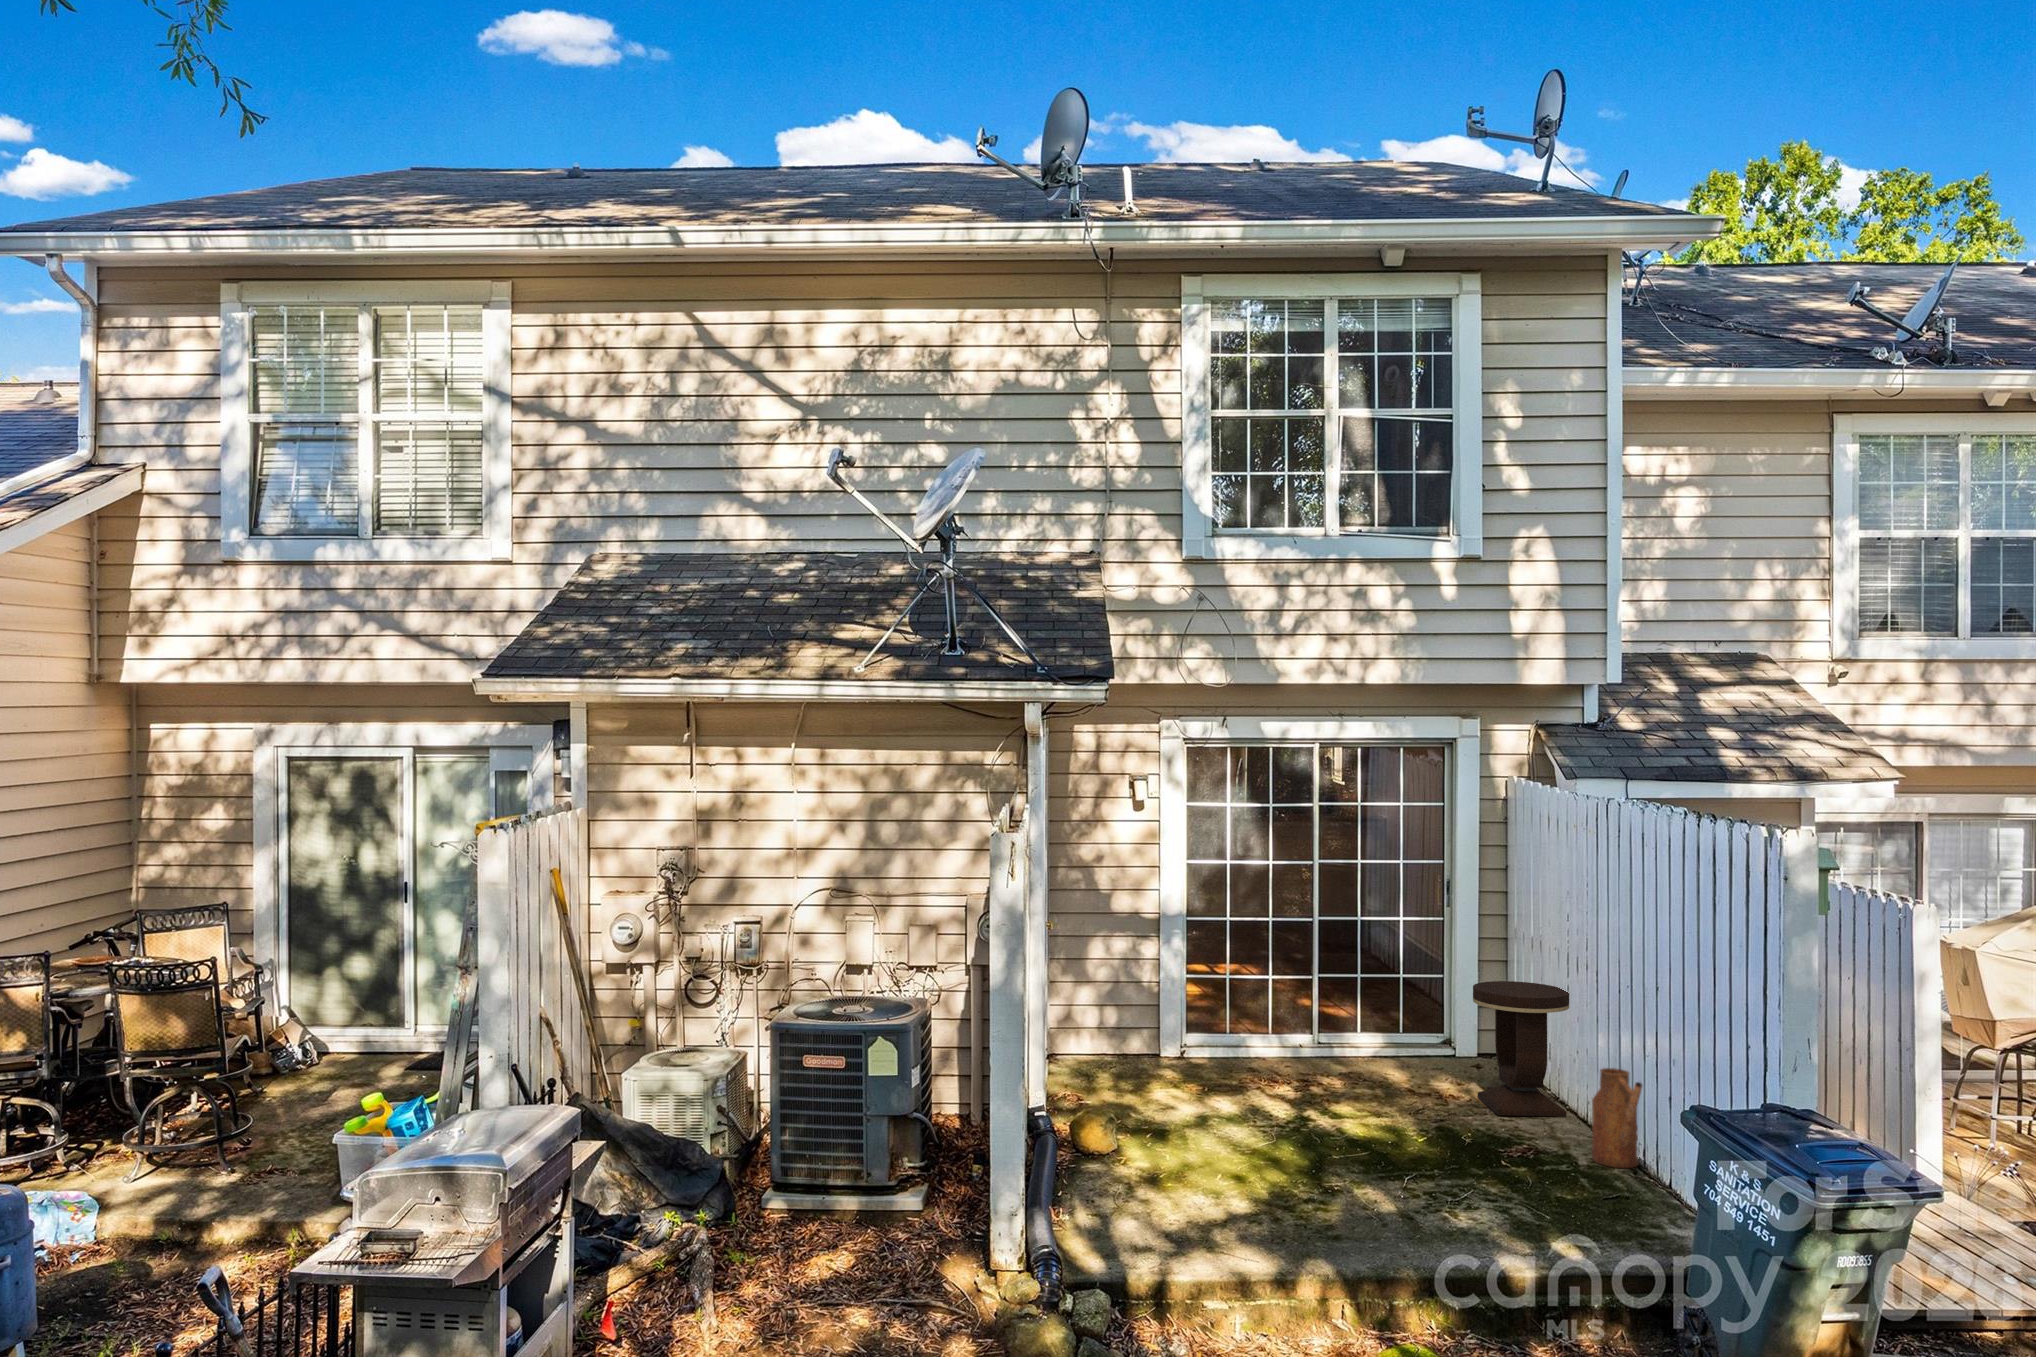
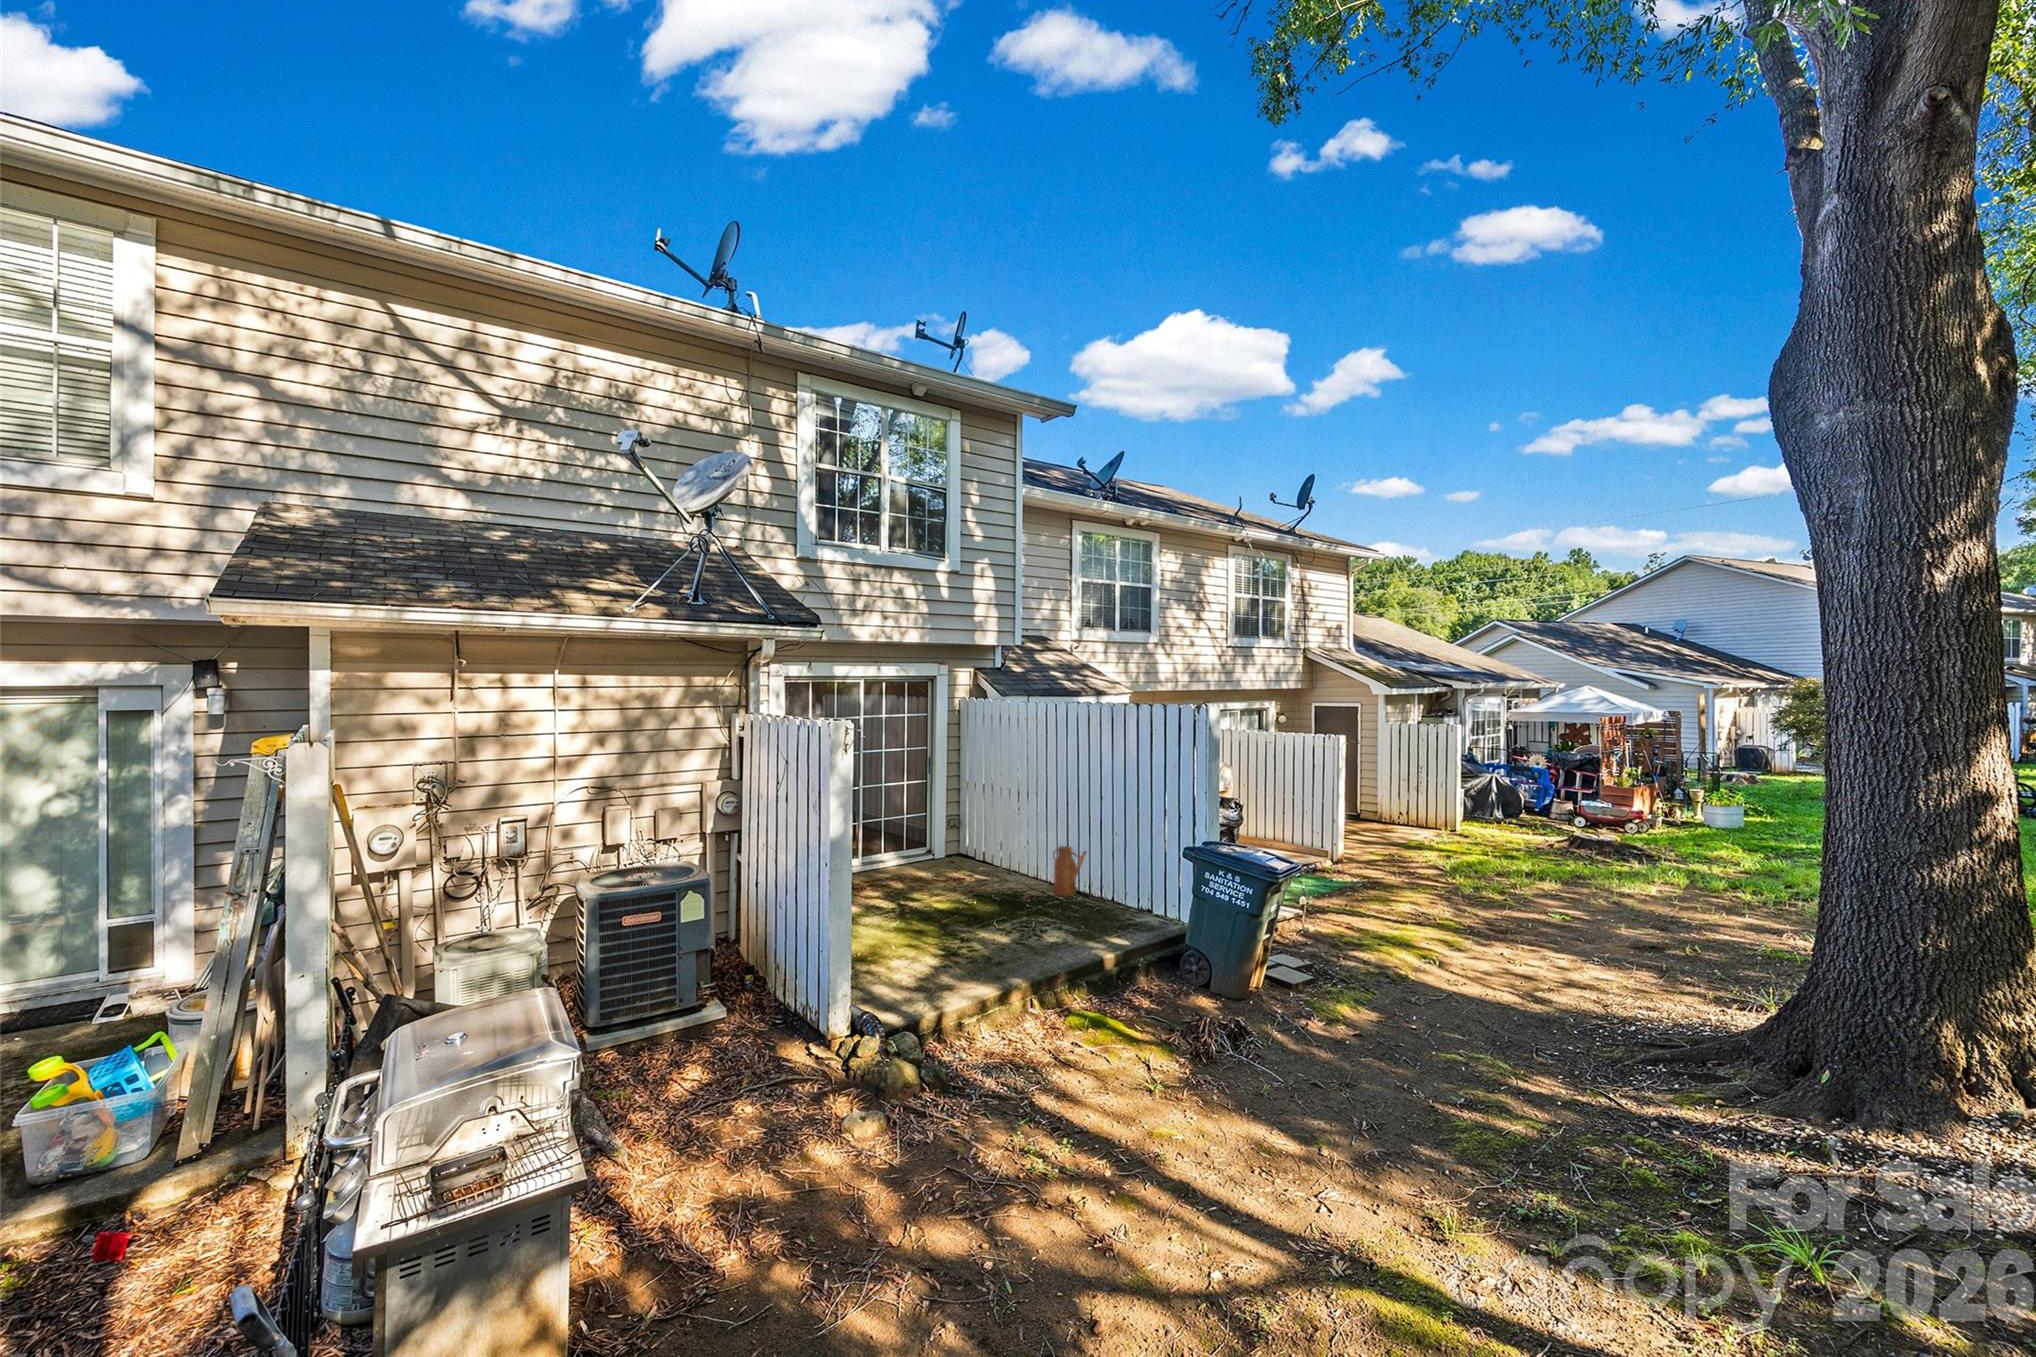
side table: present [1473,981,1569,1117] -> none [969,809,1019,882]

